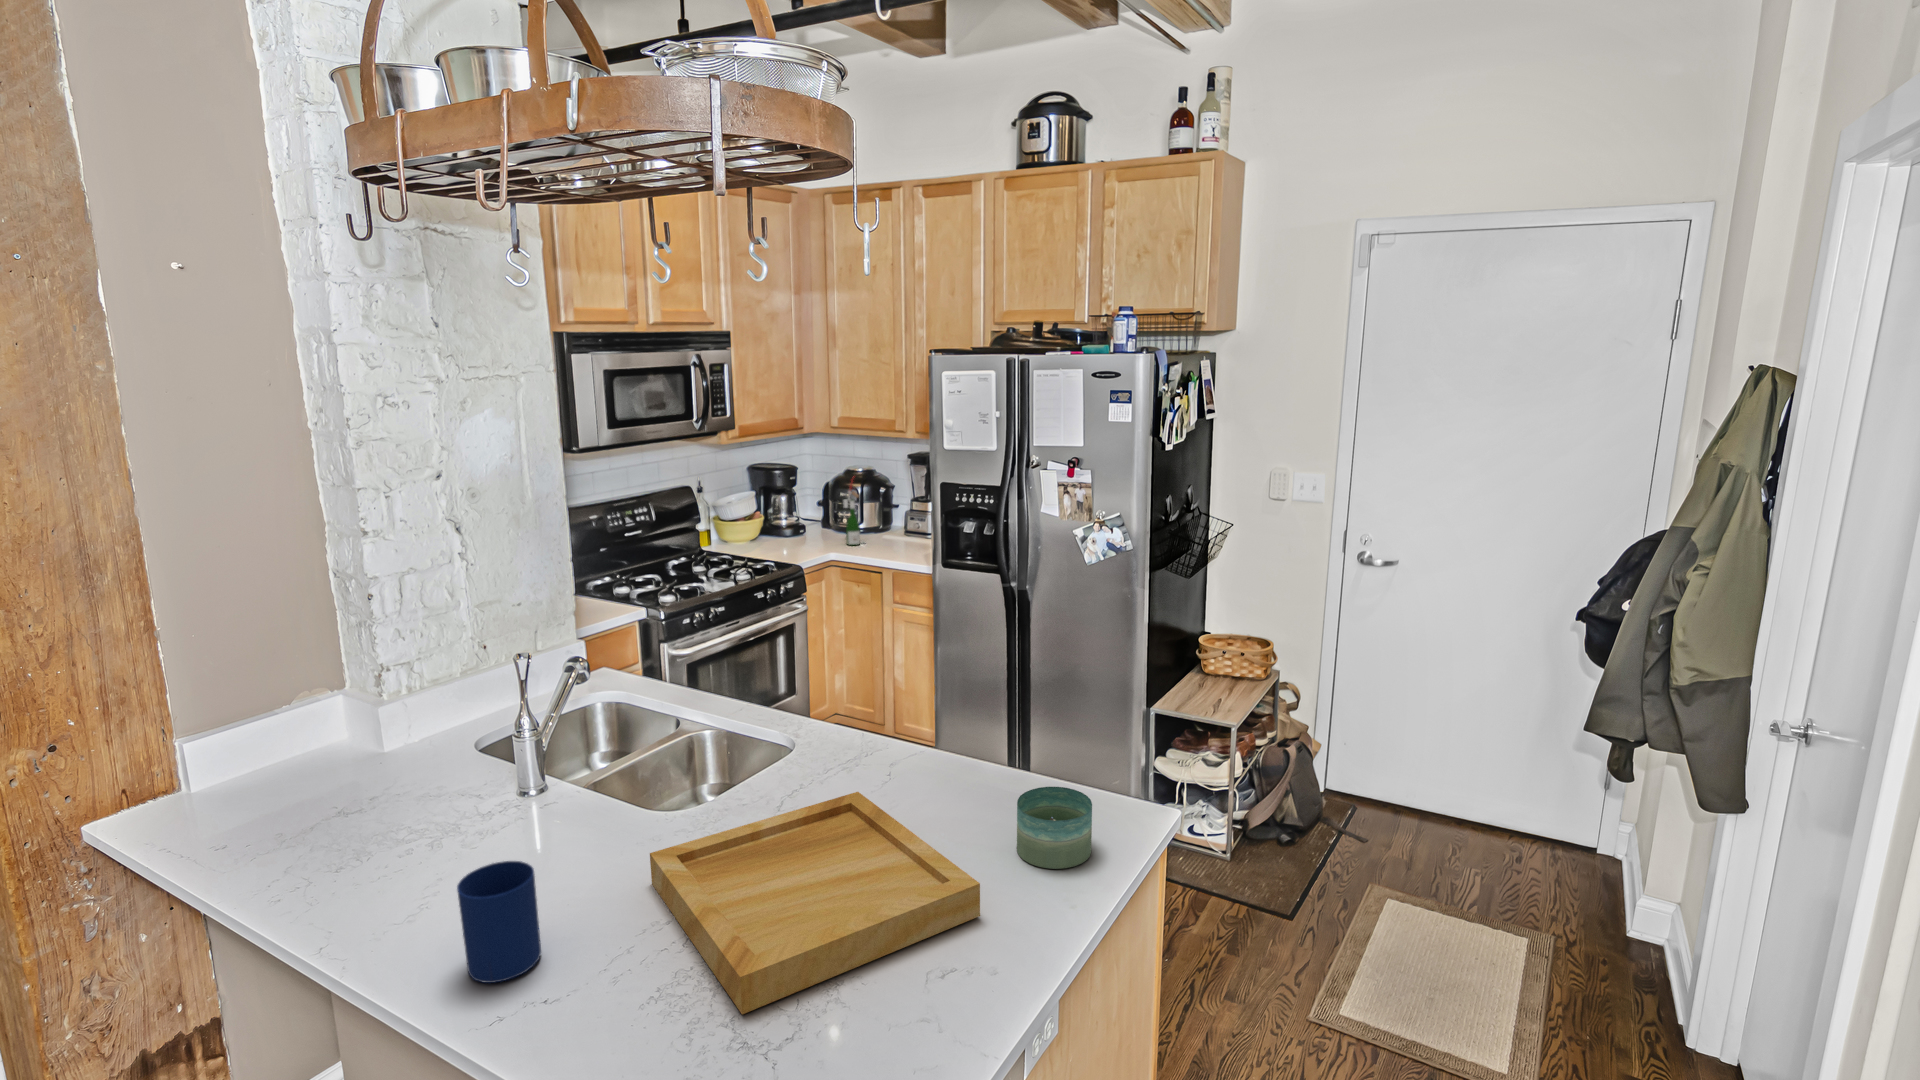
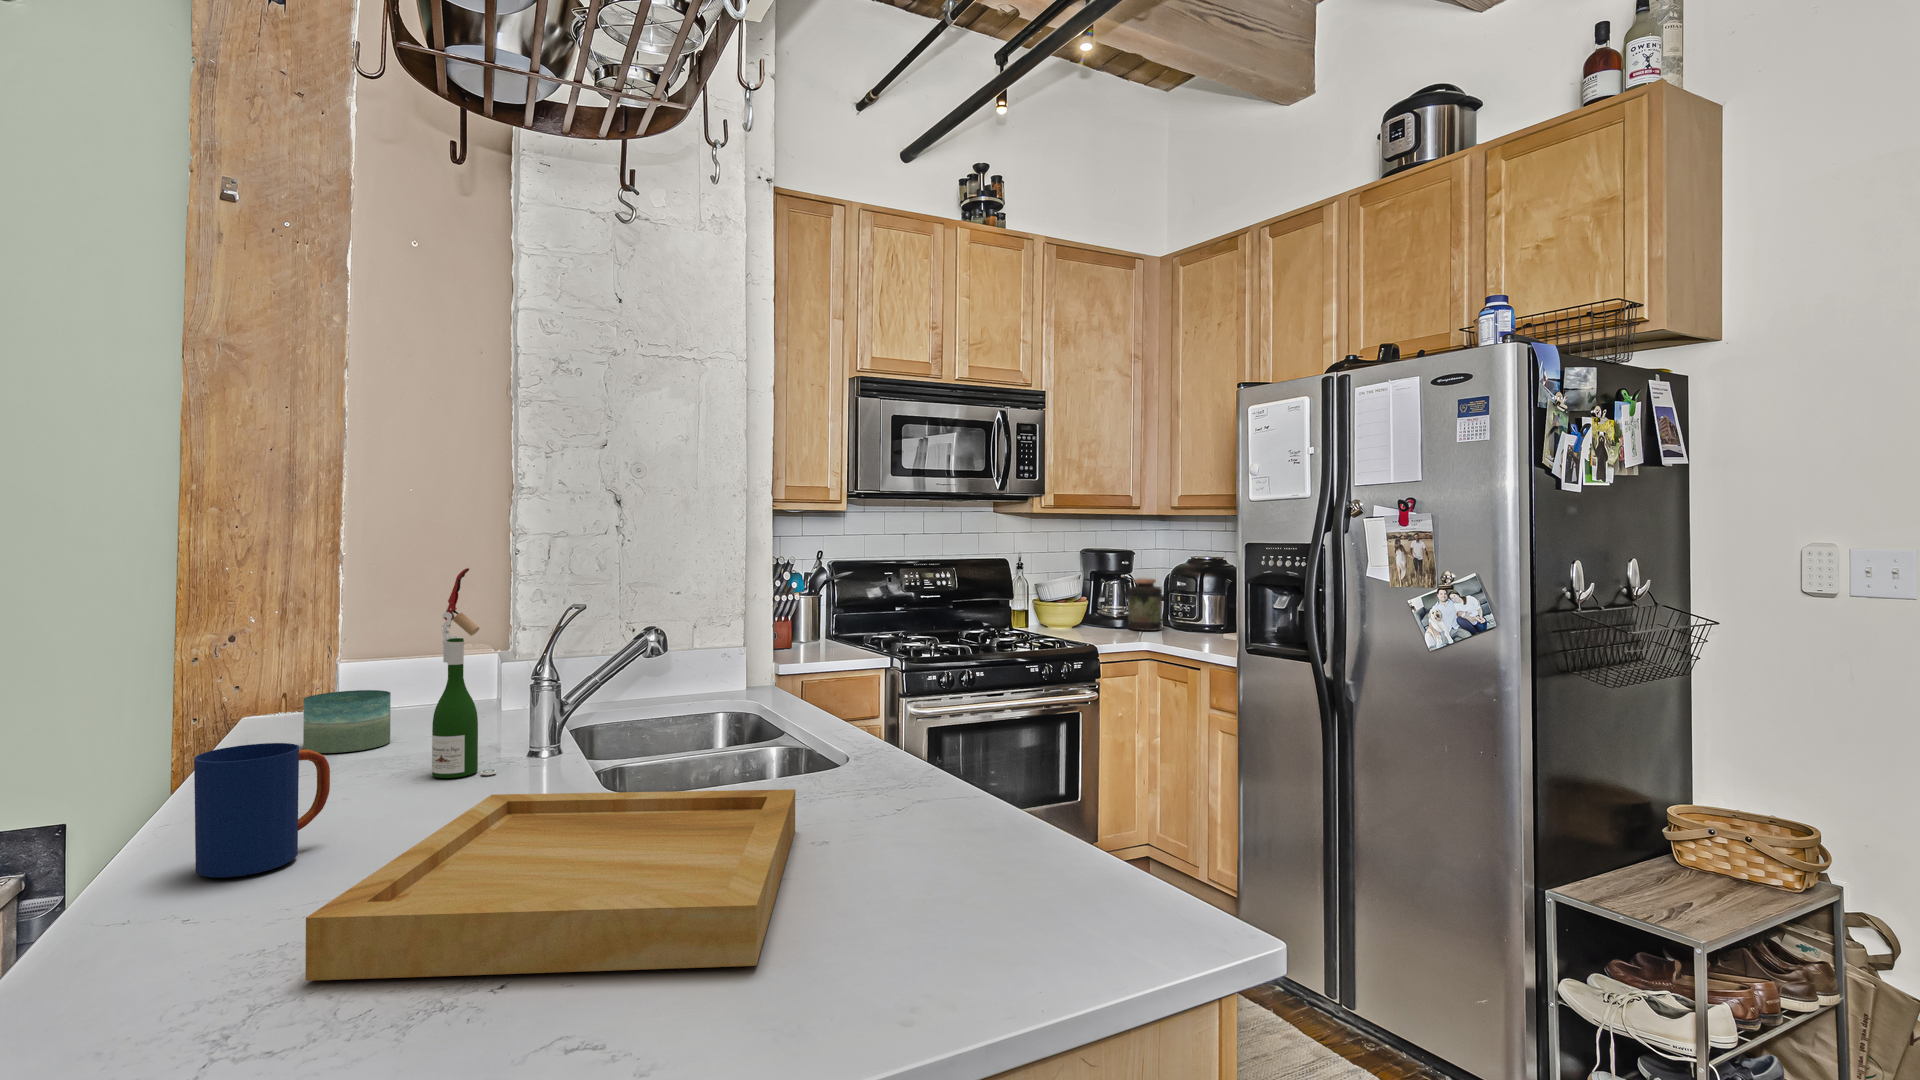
wine bottle: present [843,476,860,545] -> present [432,568,497,778]
jar: none [803,492,834,540] -> present [1128,578,1162,631]
candle: present [1017,787,1092,869] -> present [303,690,391,753]

